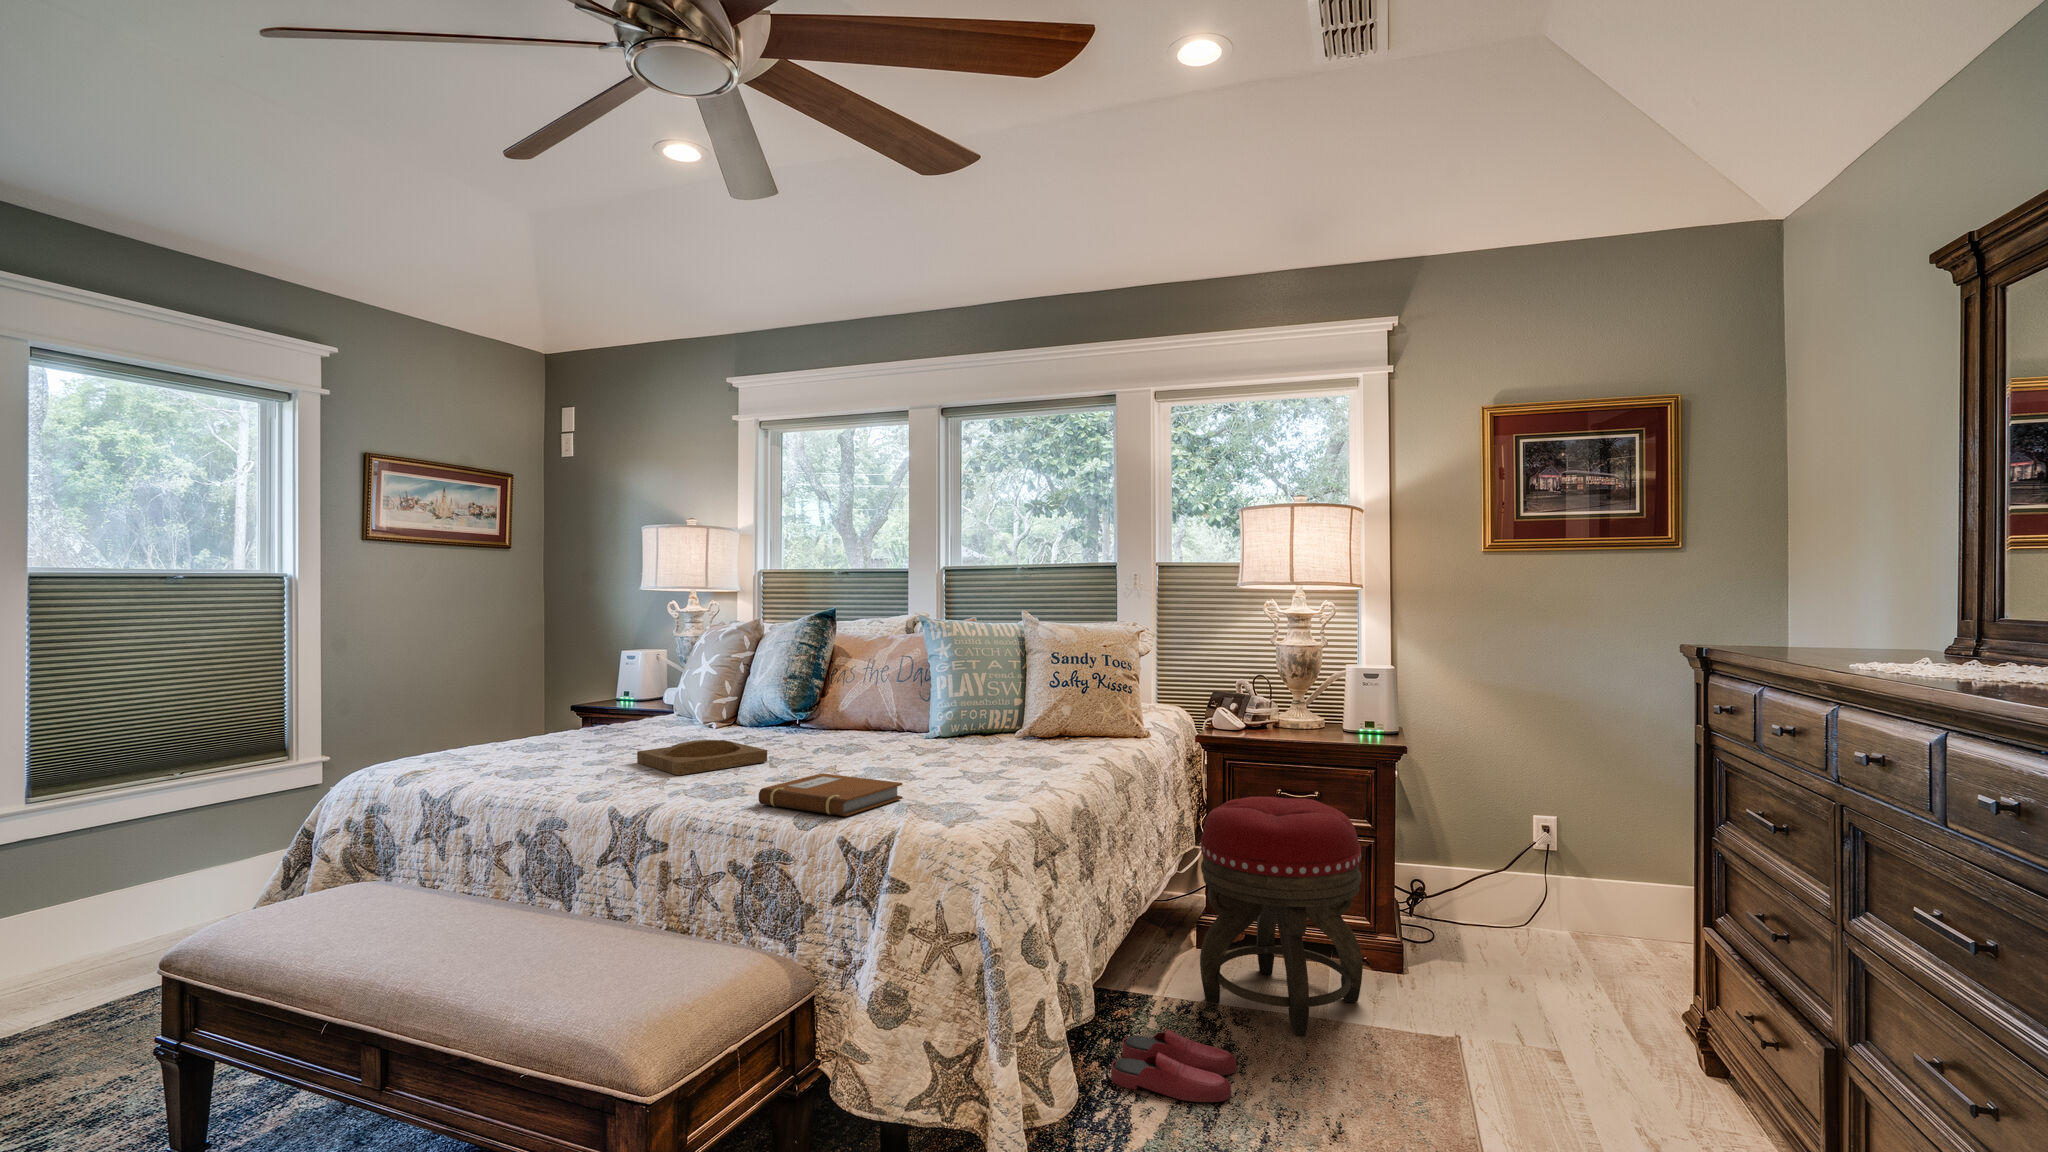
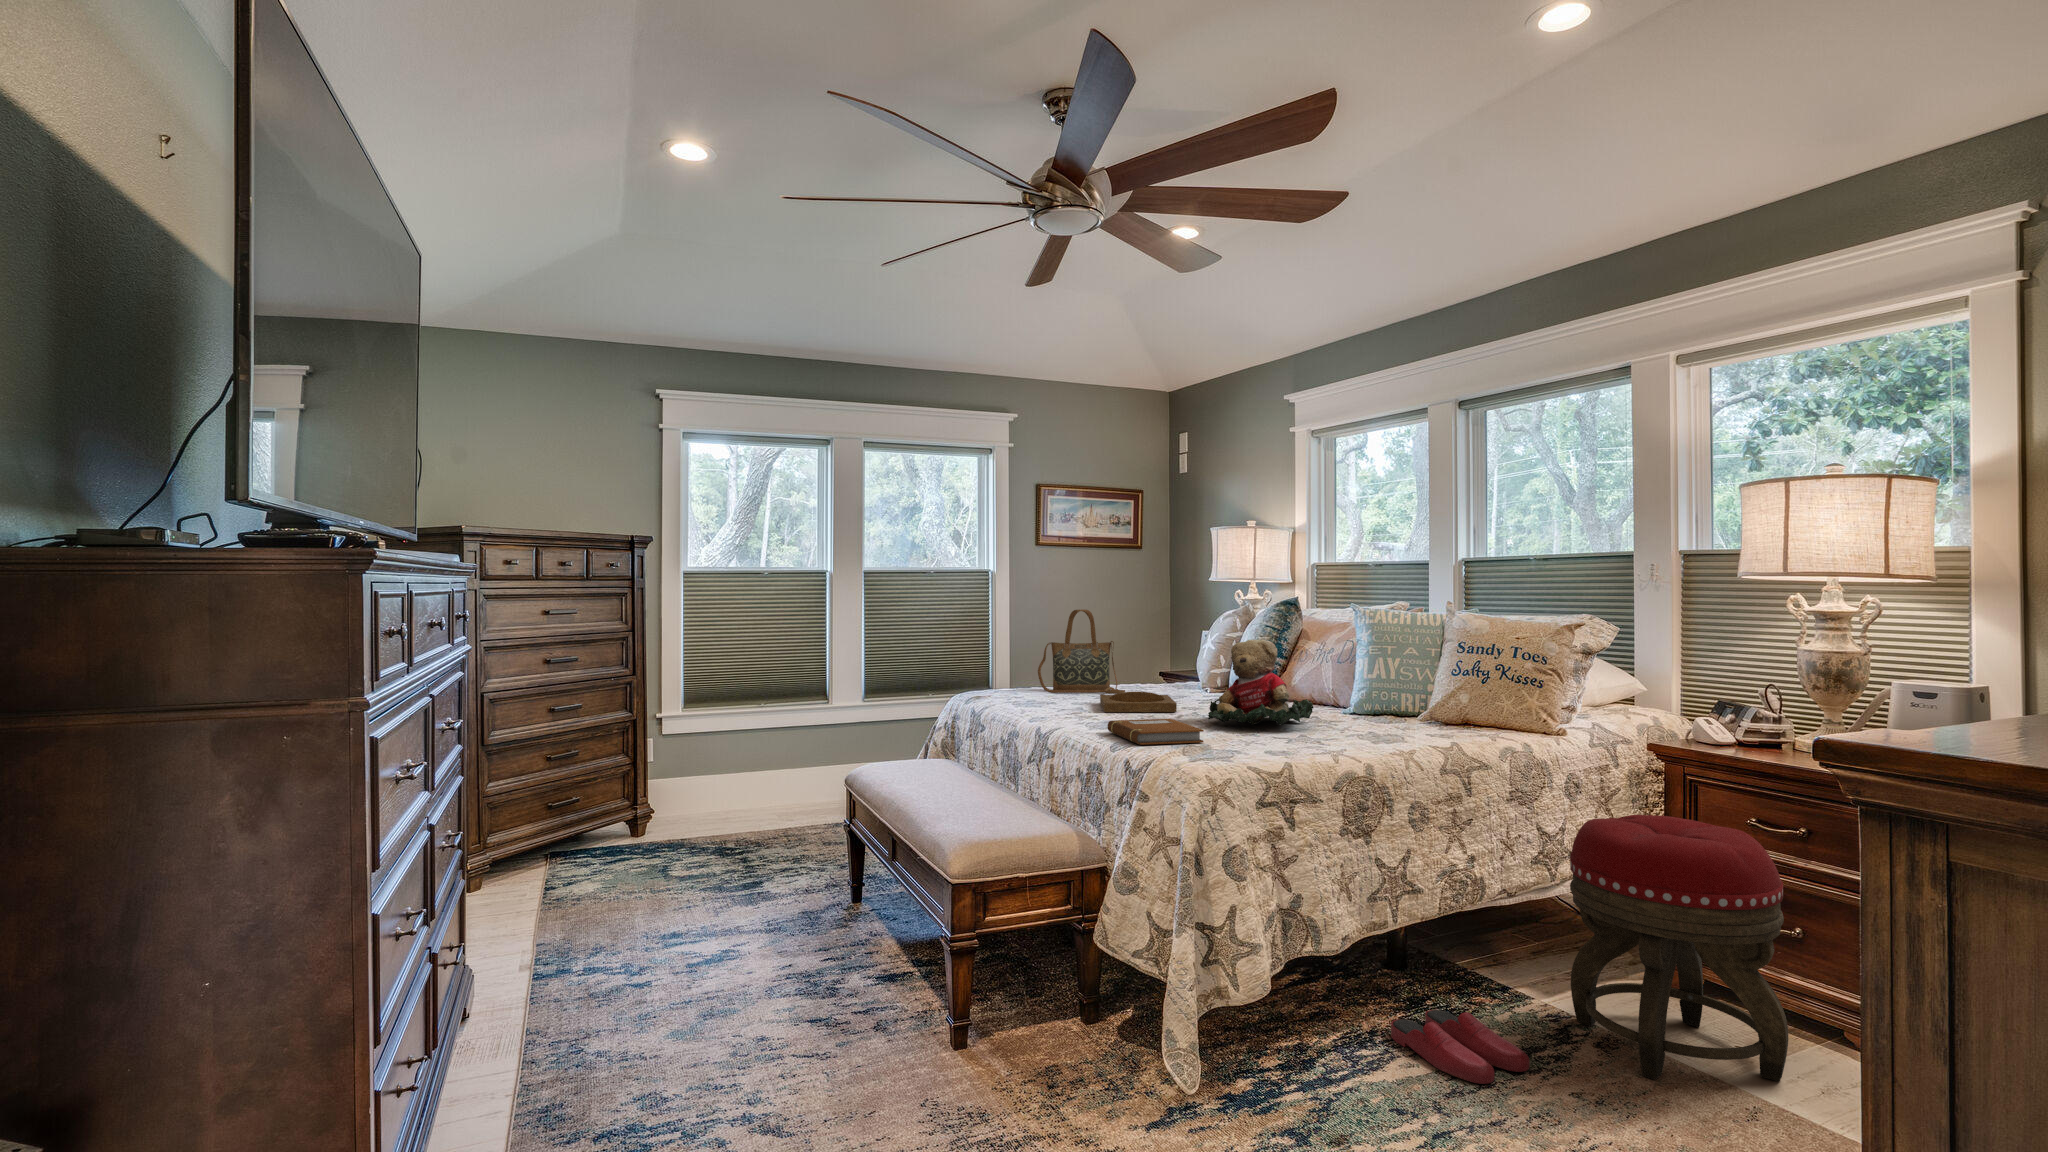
handbag: none [501,634,639,756] -> present [1038,609,1125,694]
teddy bear: none [834,662,962,768] -> present [1208,639,1314,725]

